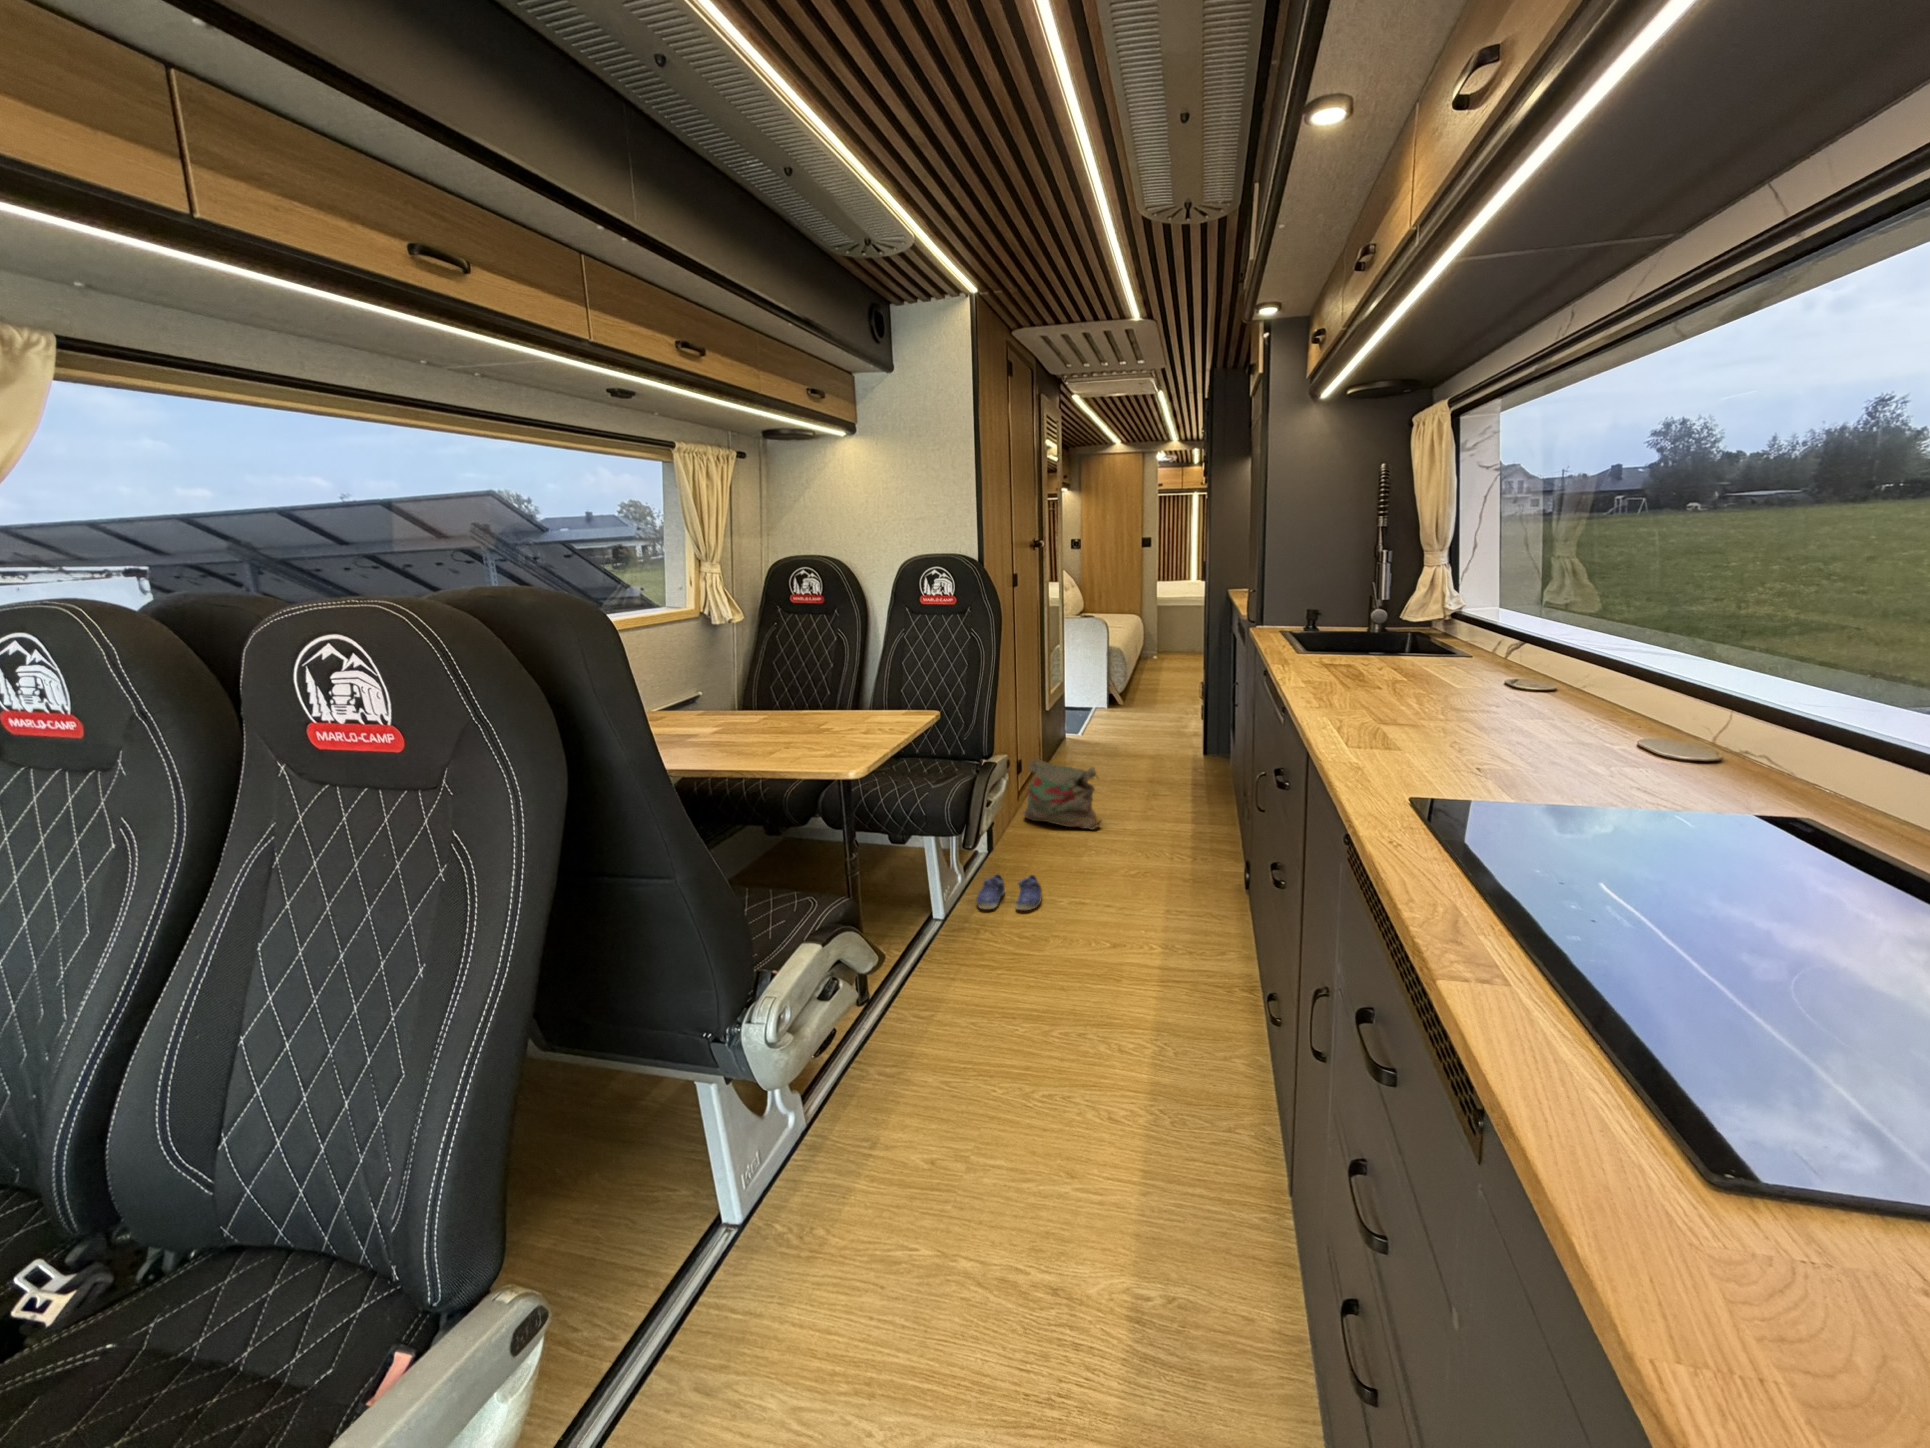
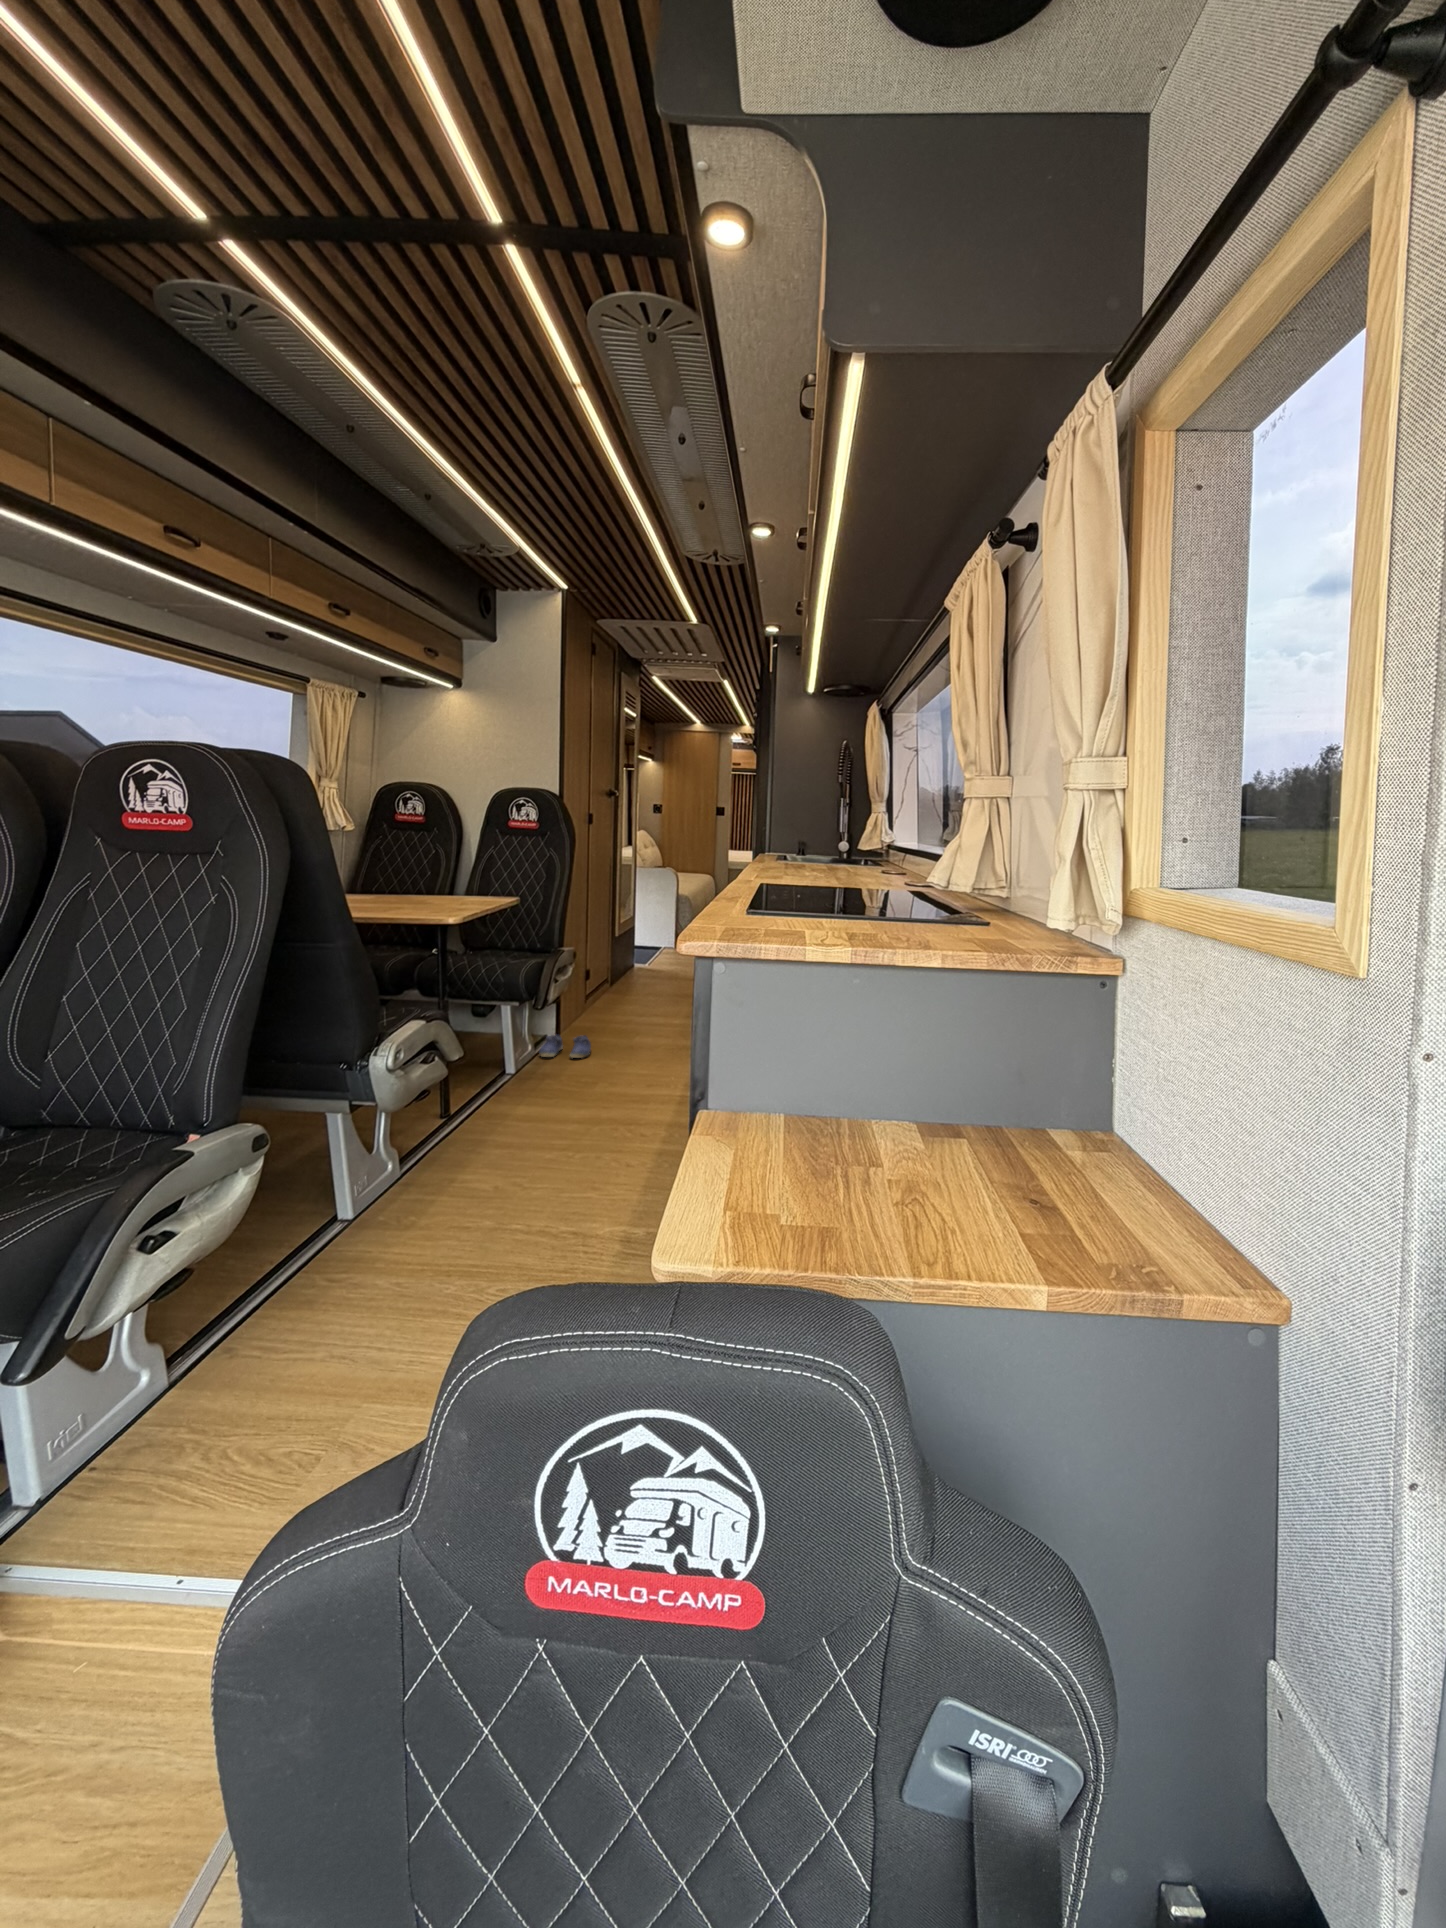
bag: present [1024,759,1100,829] -> none [585,960,647,1015]

